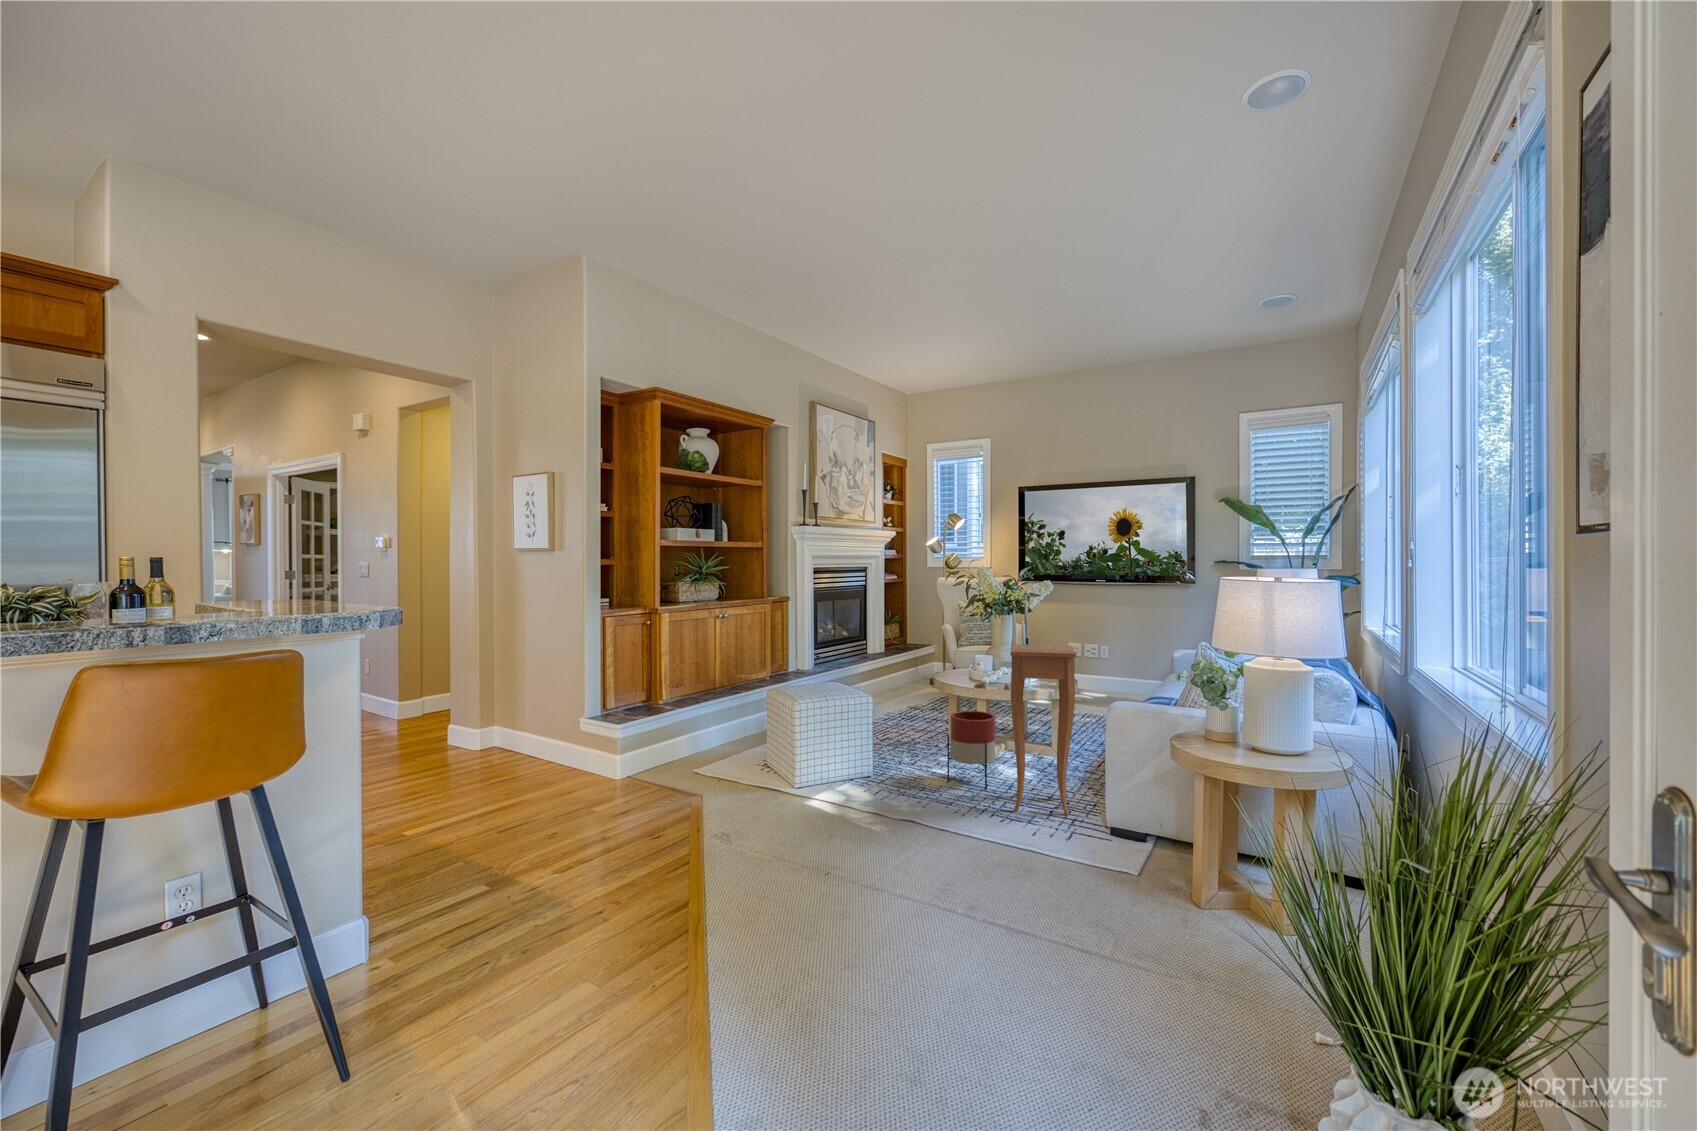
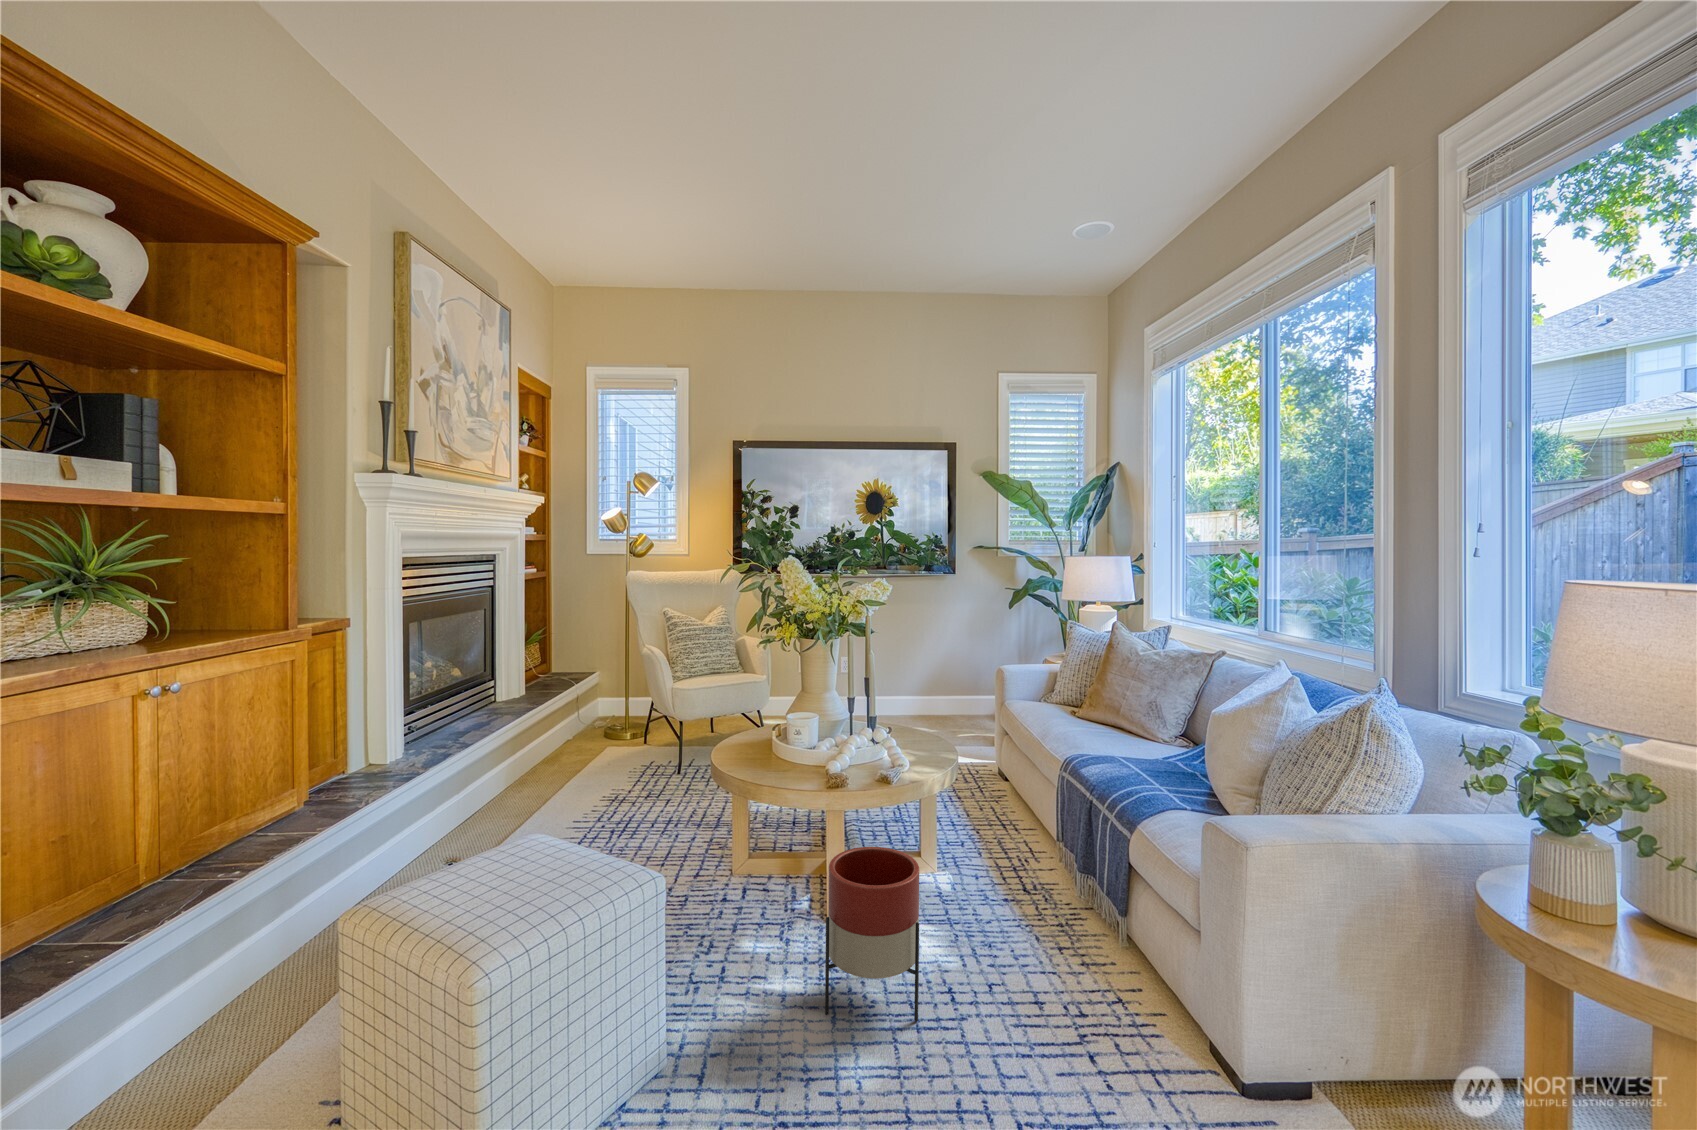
side table: present [1010,644,1076,815] -> none [966,709,1146,1084]

